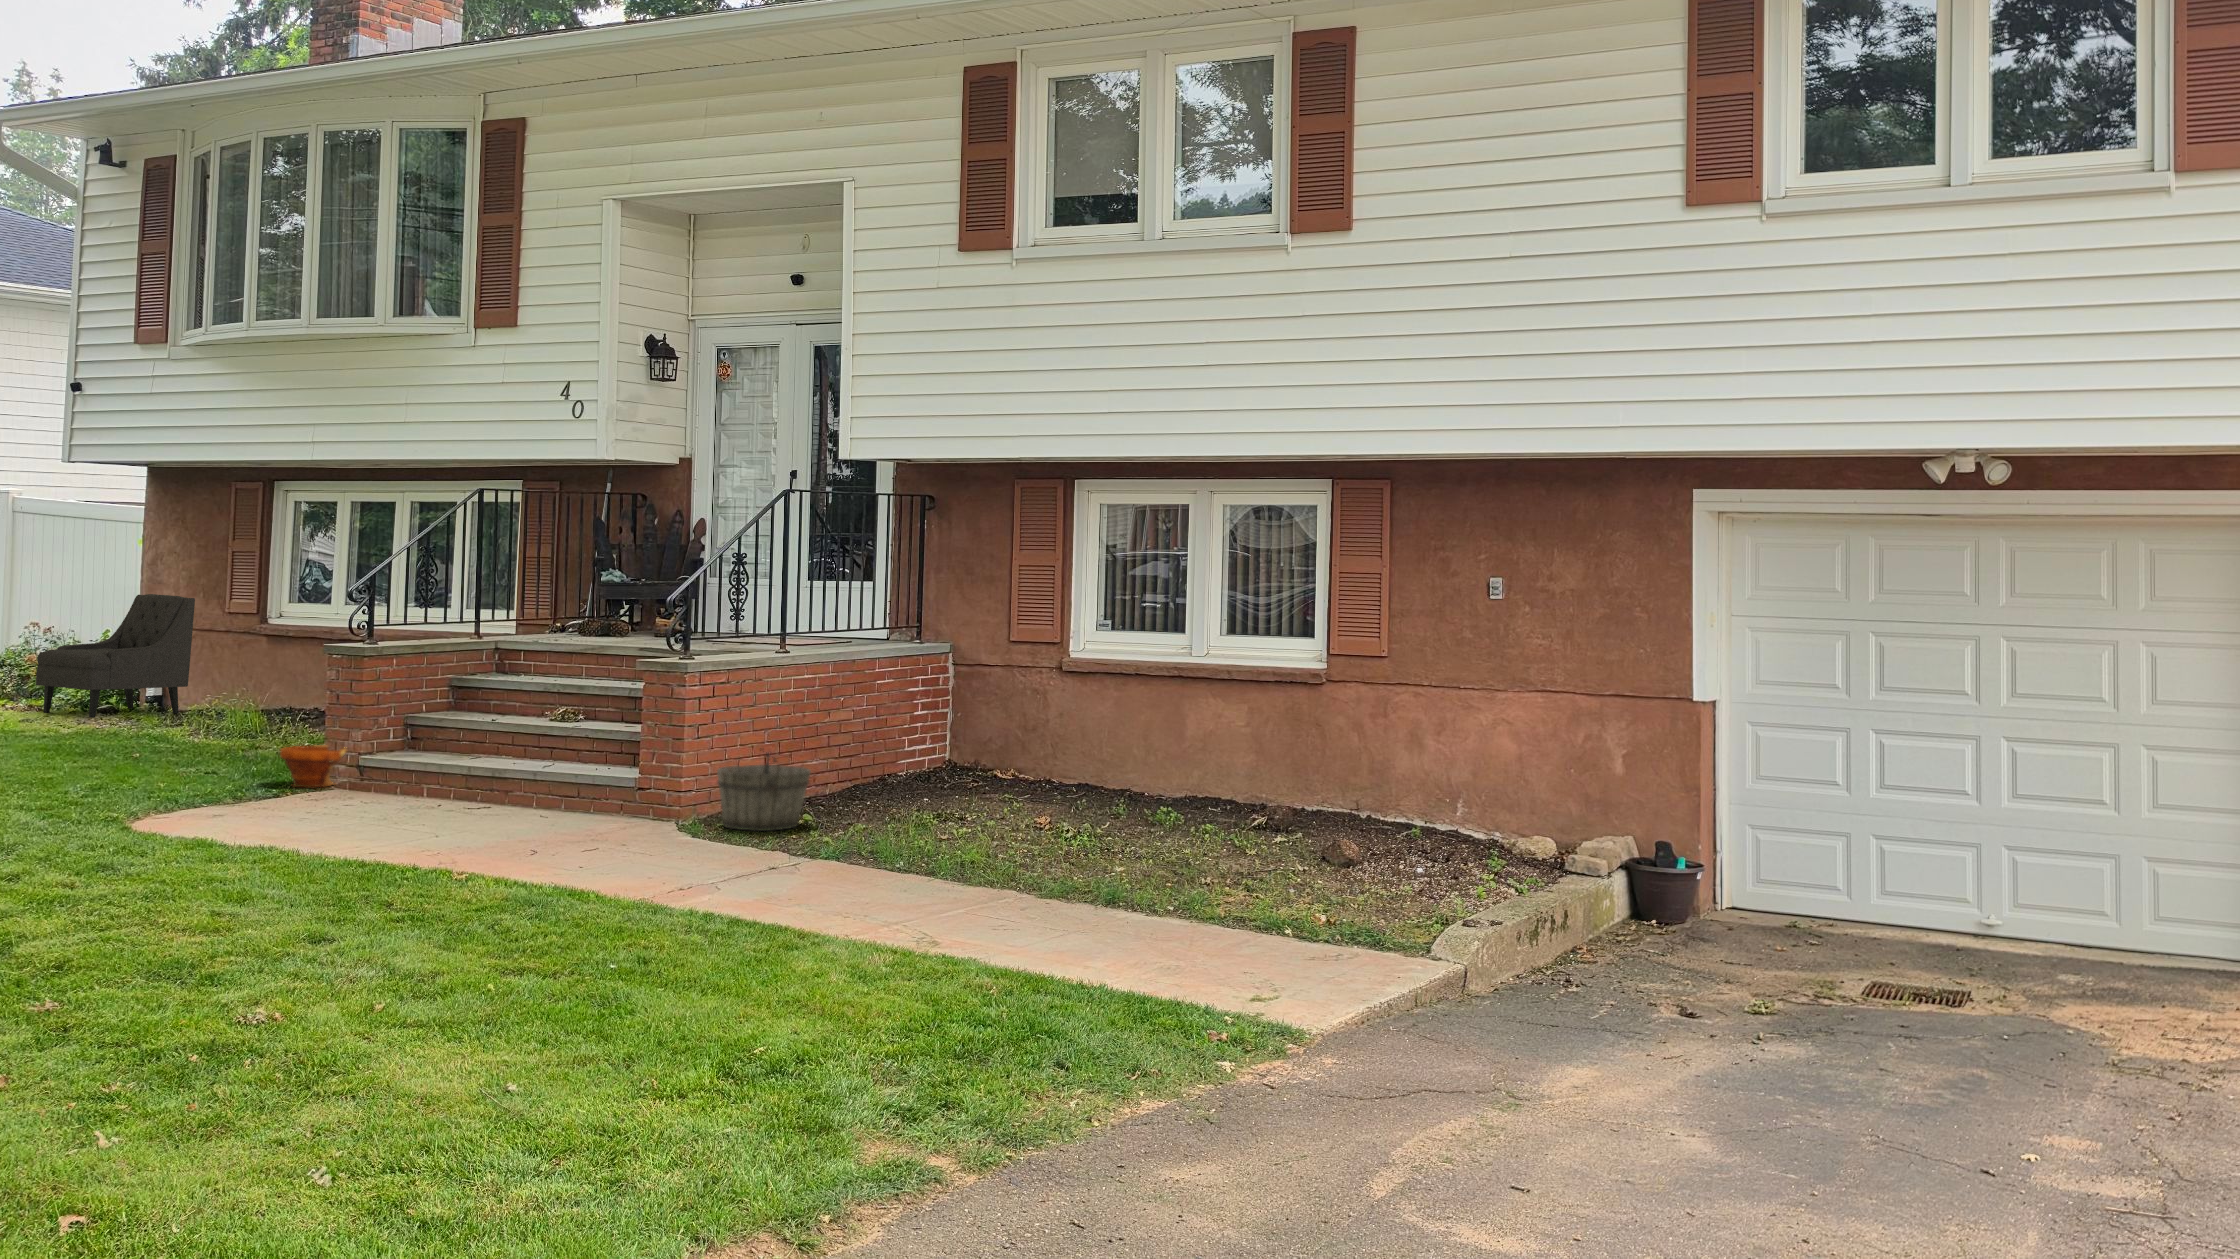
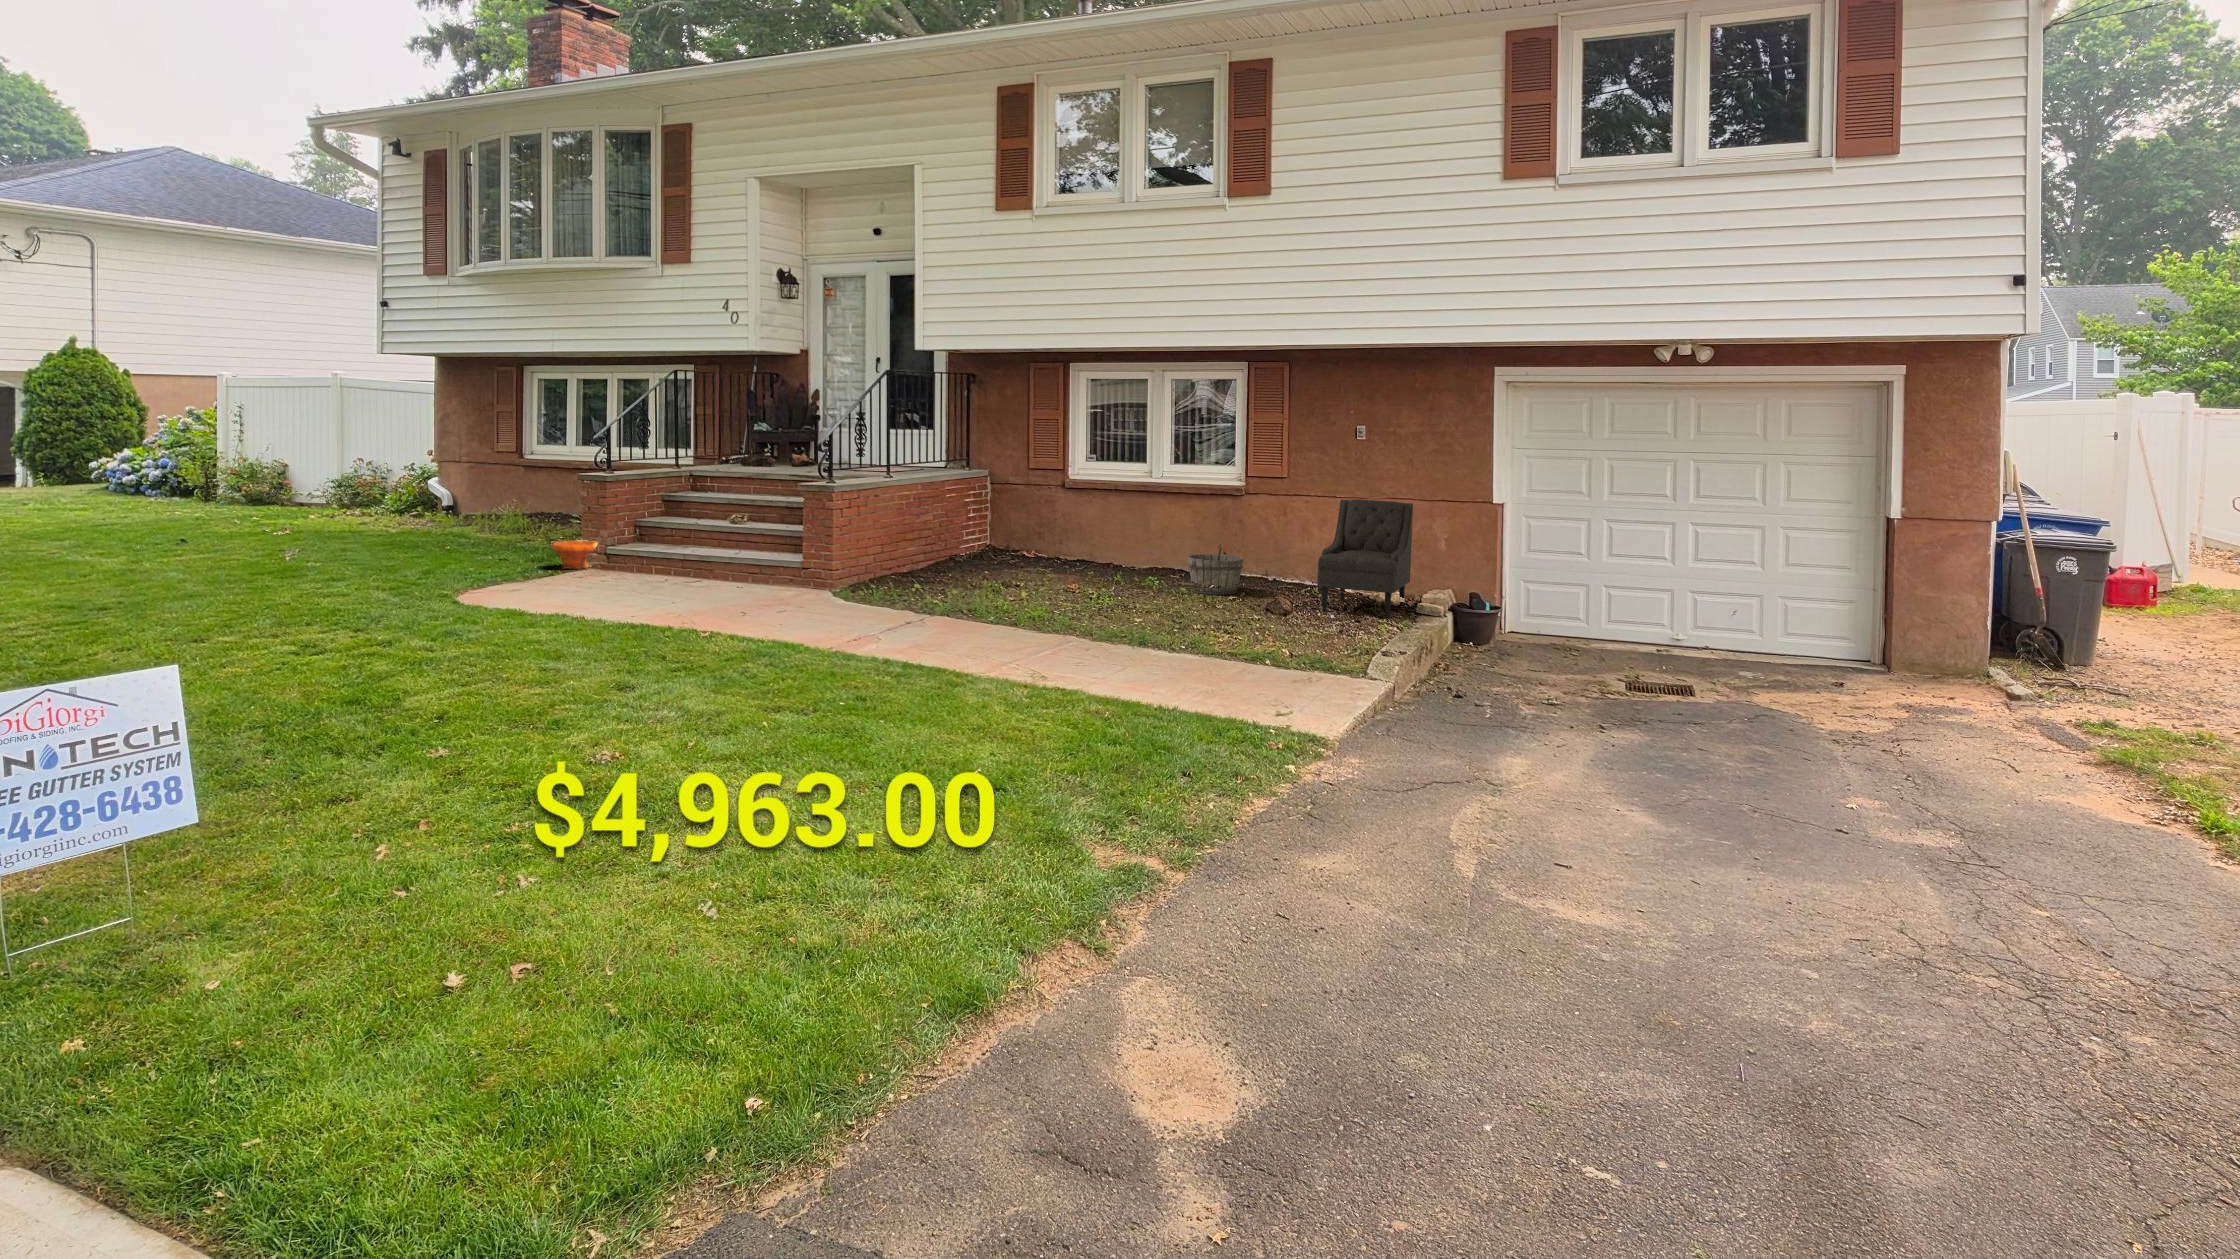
chair: present [36,594,195,717] -> present [1317,499,1413,617]
wooden bucket: present [717,748,811,831] -> present [1188,545,1244,595]

